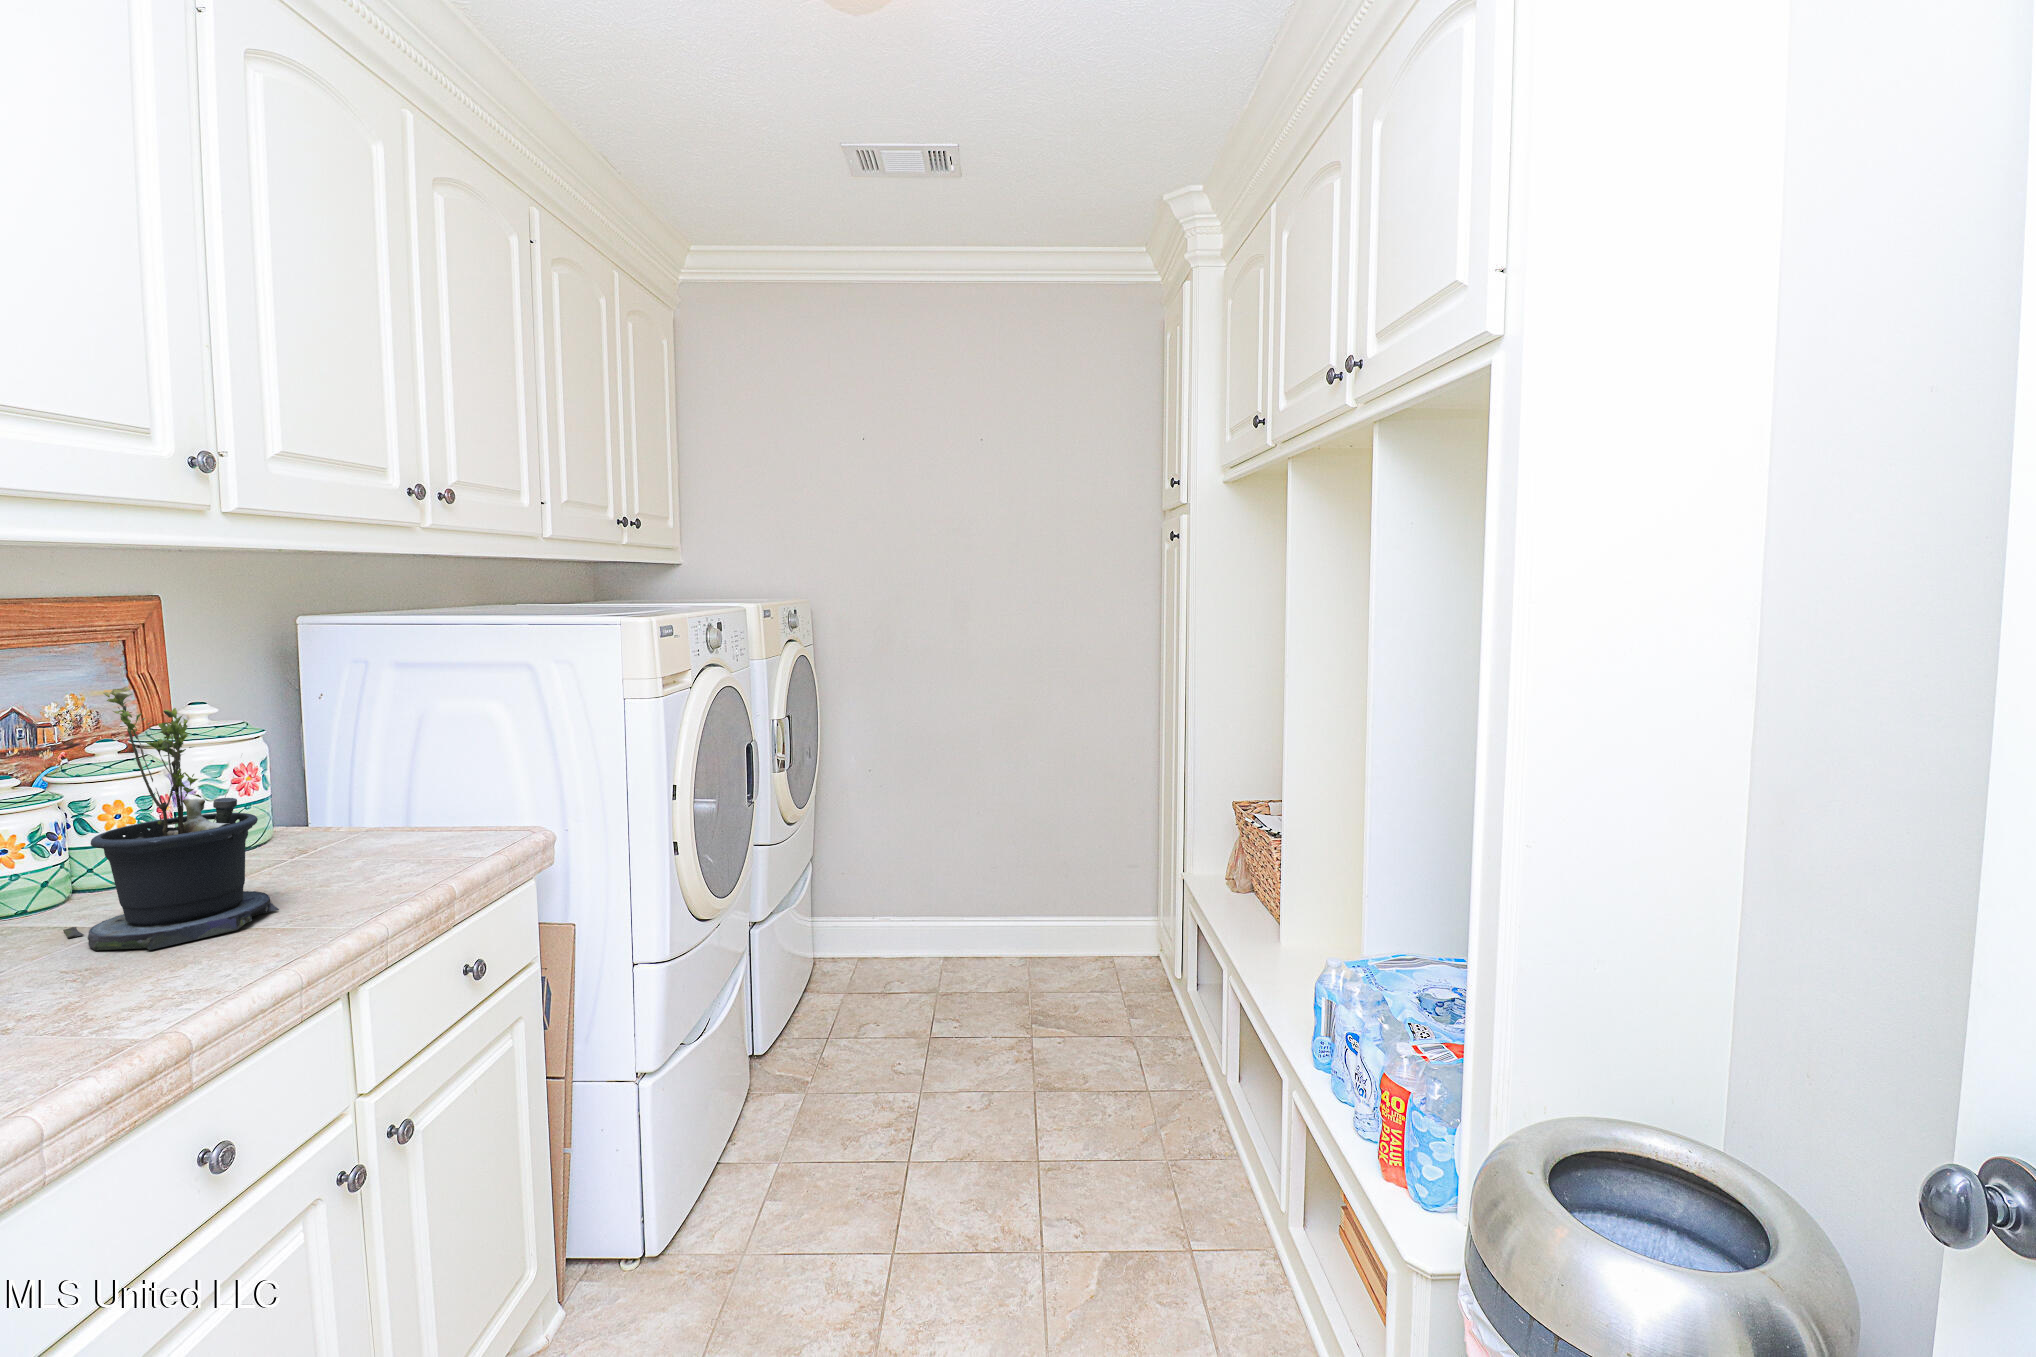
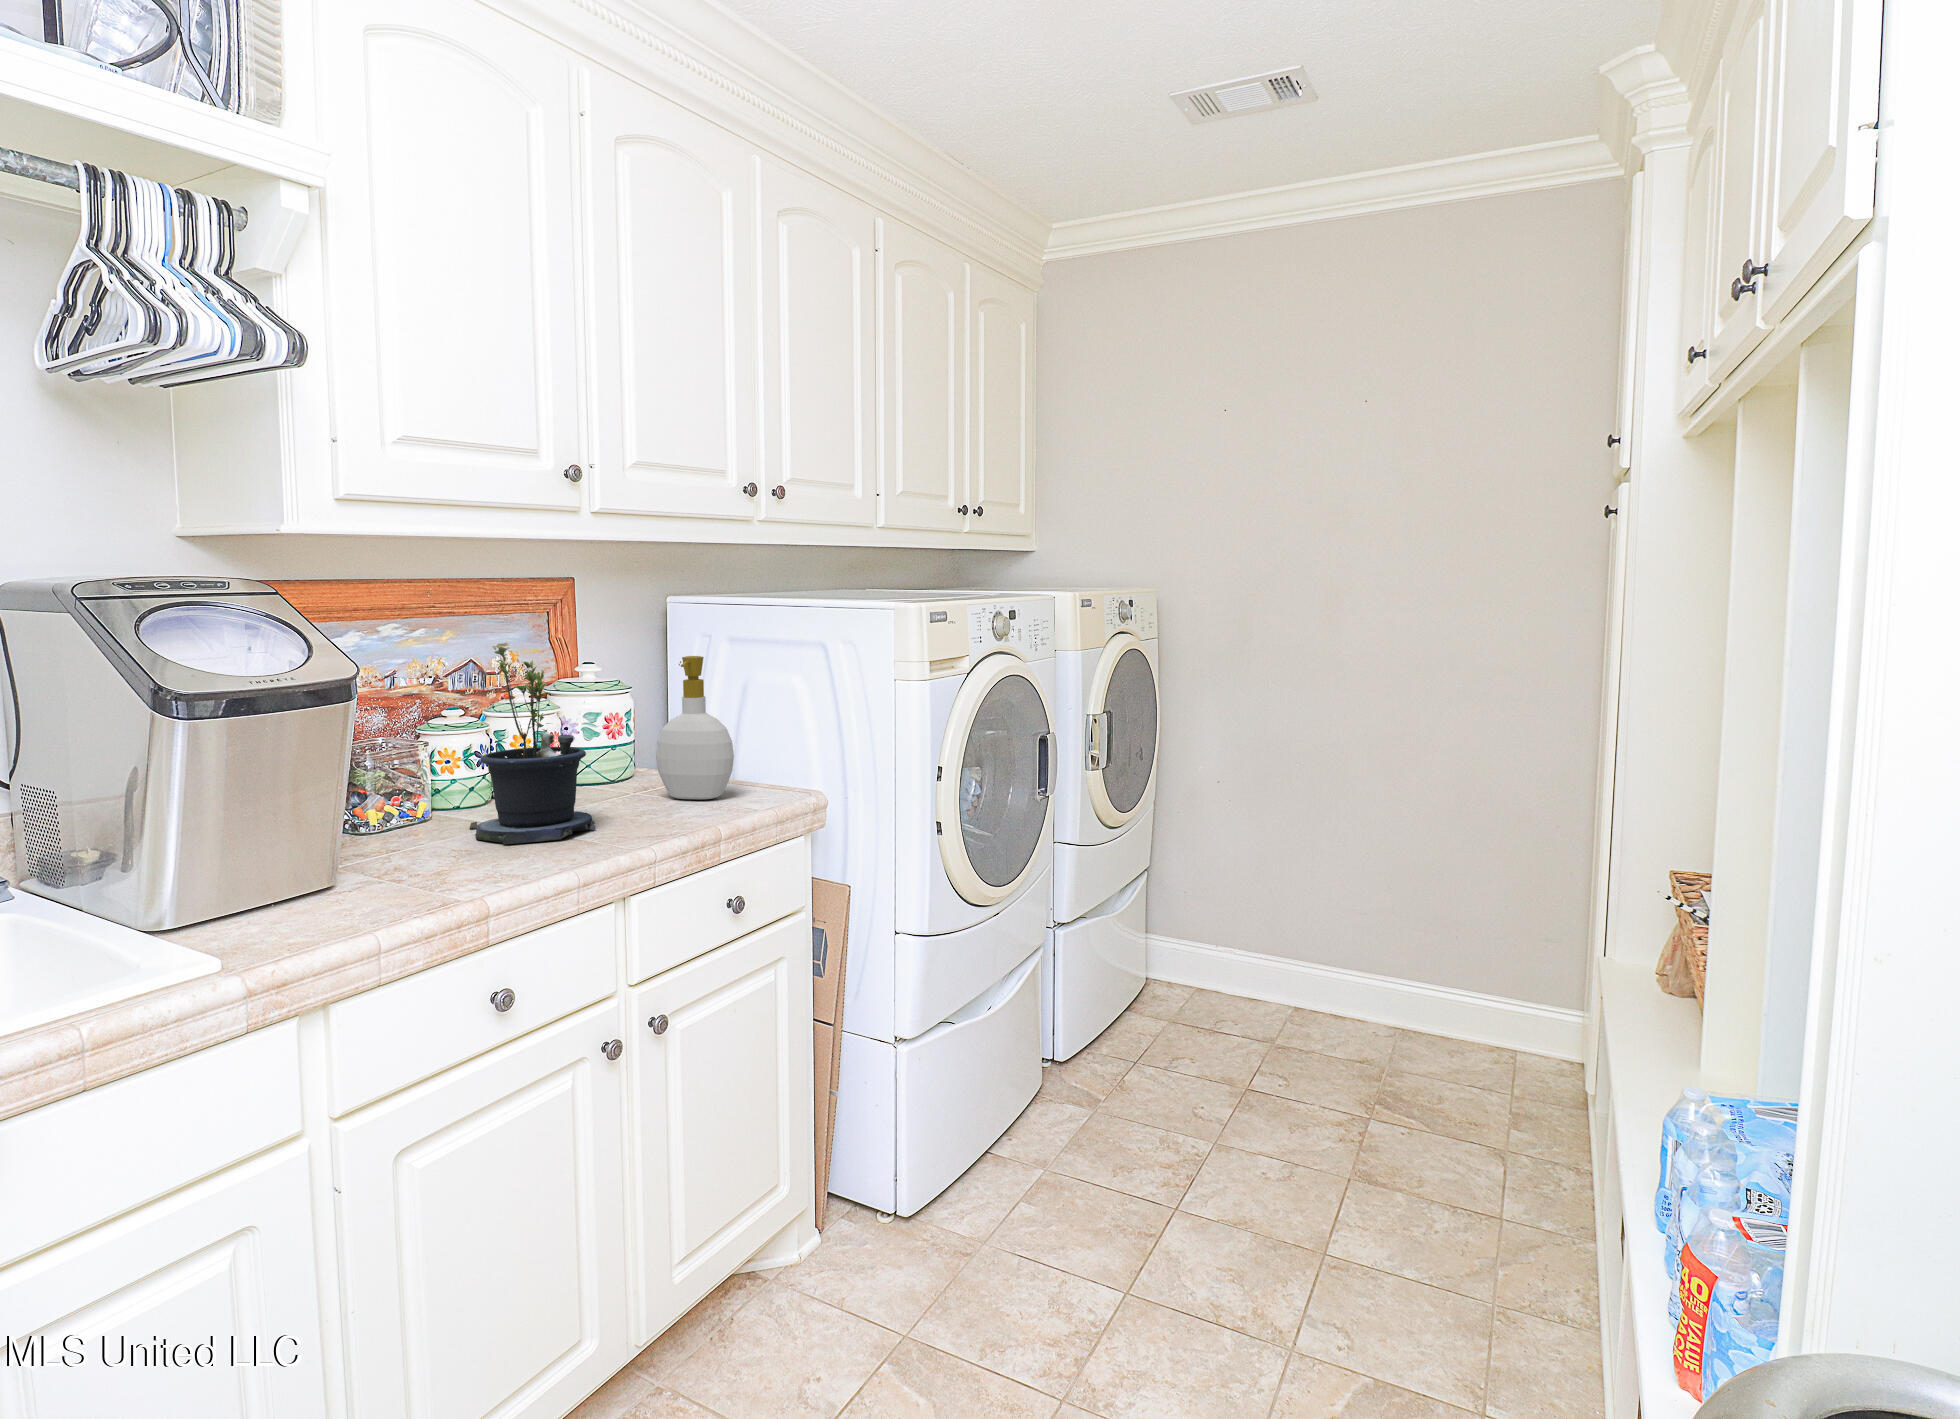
soap bottle: none [327,689,436,857] -> present [656,656,734,799]

